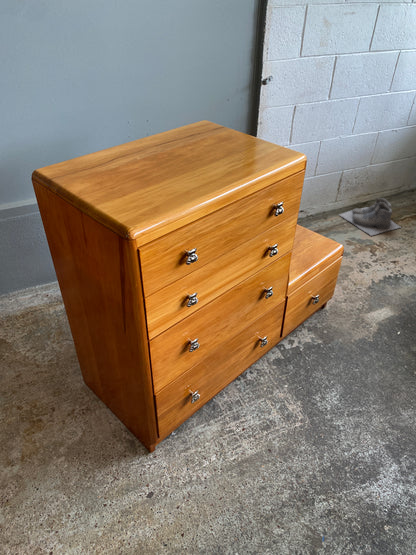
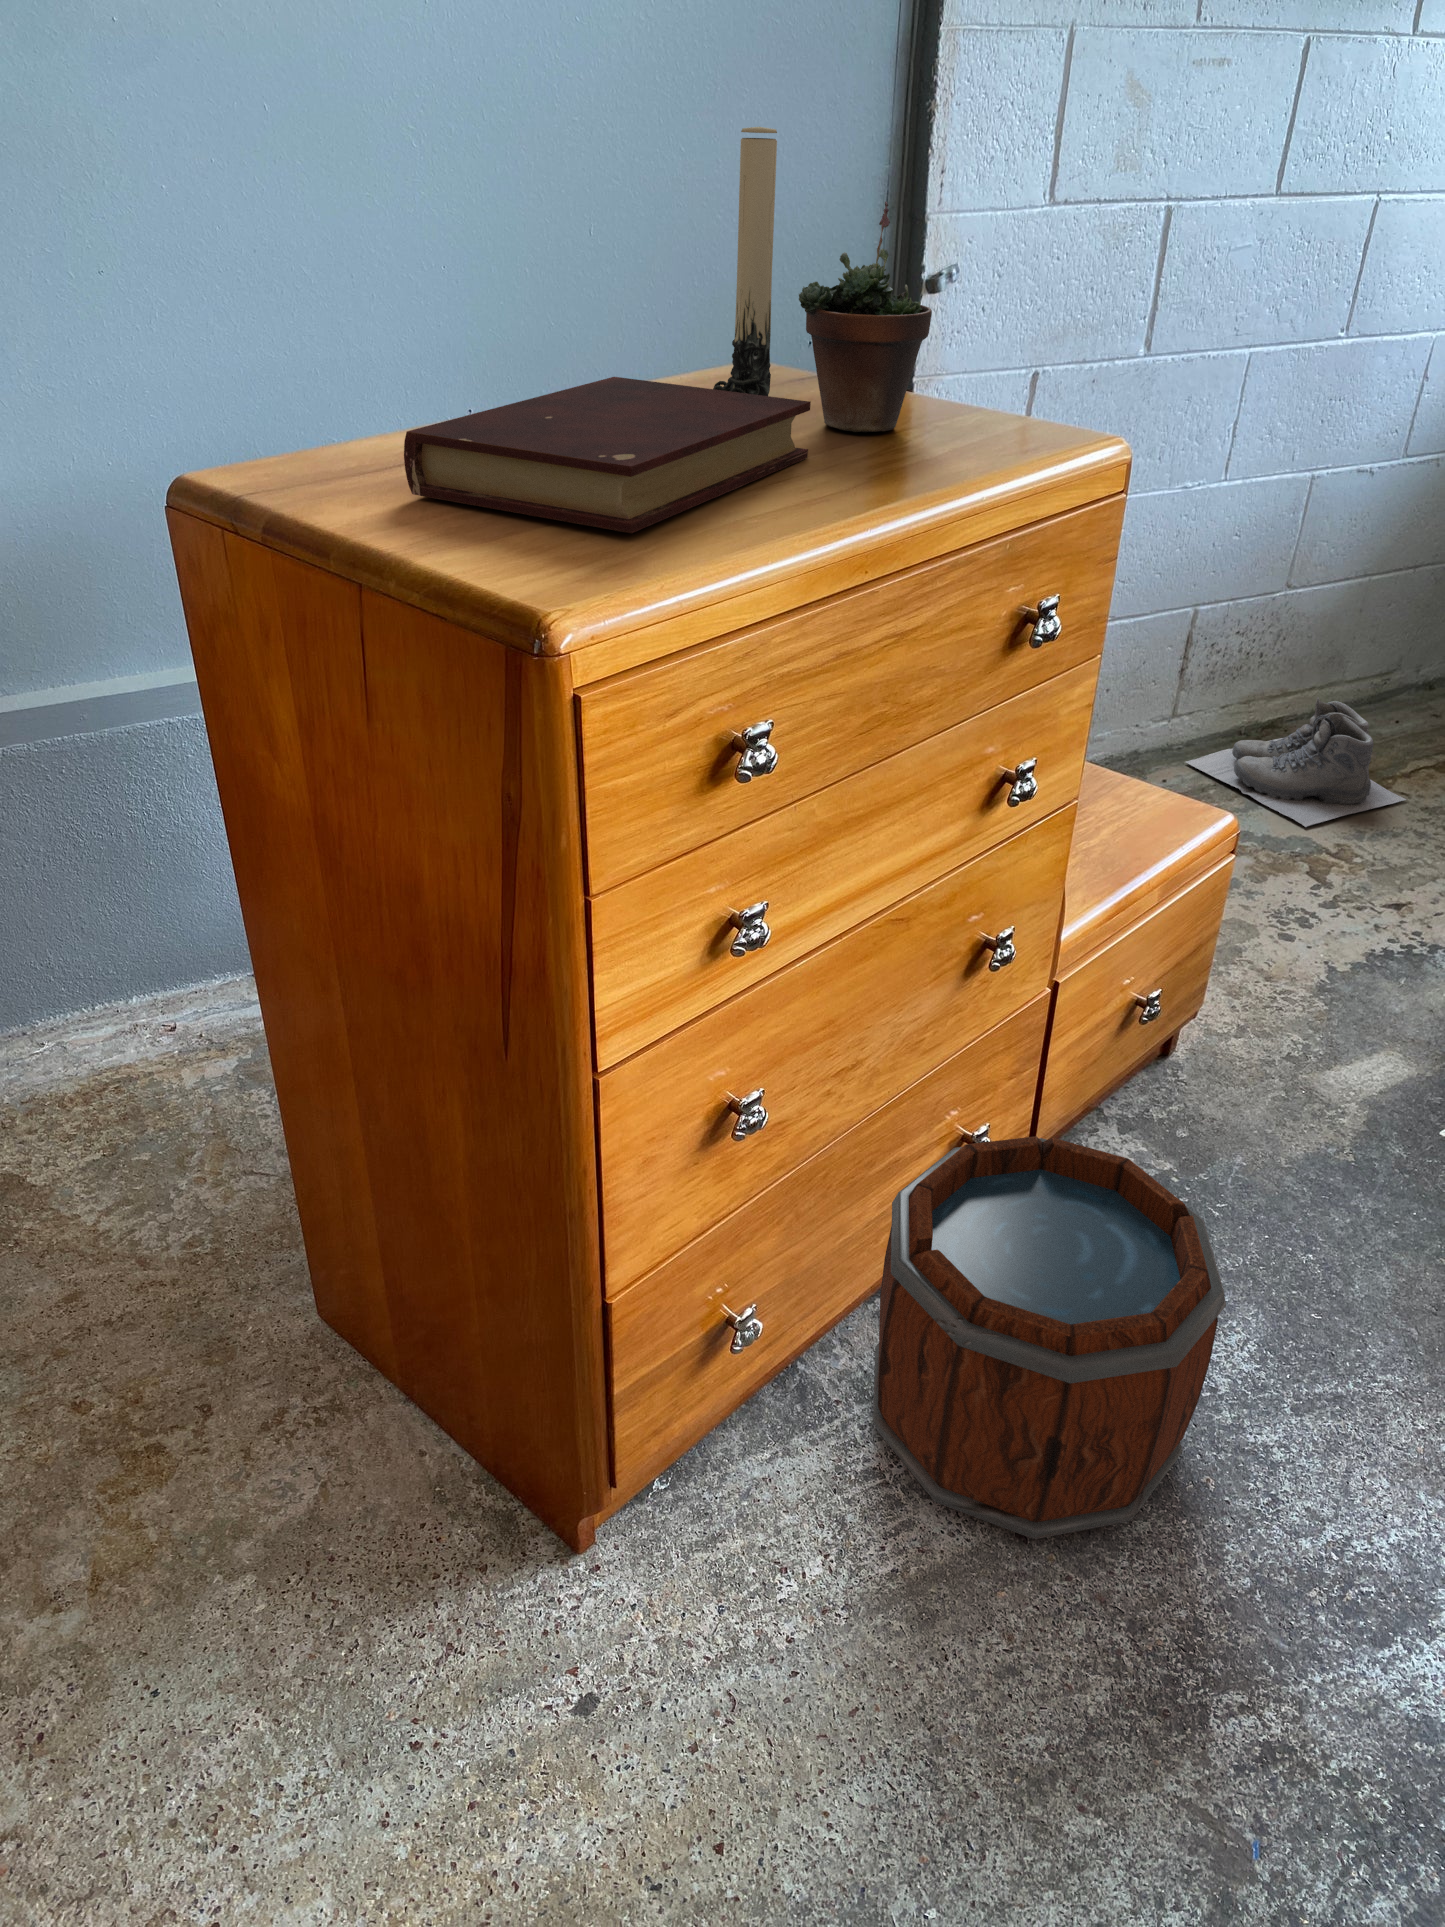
candle: none [191,62,207,138] -> present [713,127,777,396]
succulent plant: none [212,88,250,152] -> present [799,201,932,432]
book: none [96,136,213,197] -> present [404,377,811,533]
bucket: none [232,342,325,452] -> present [873,1136,1226,1539]

